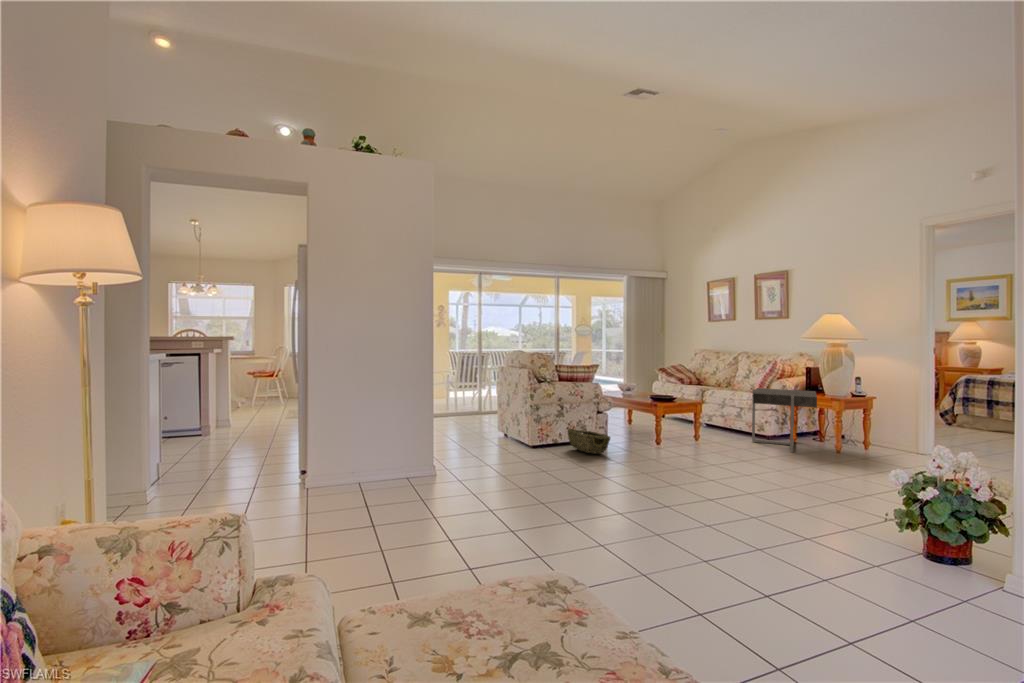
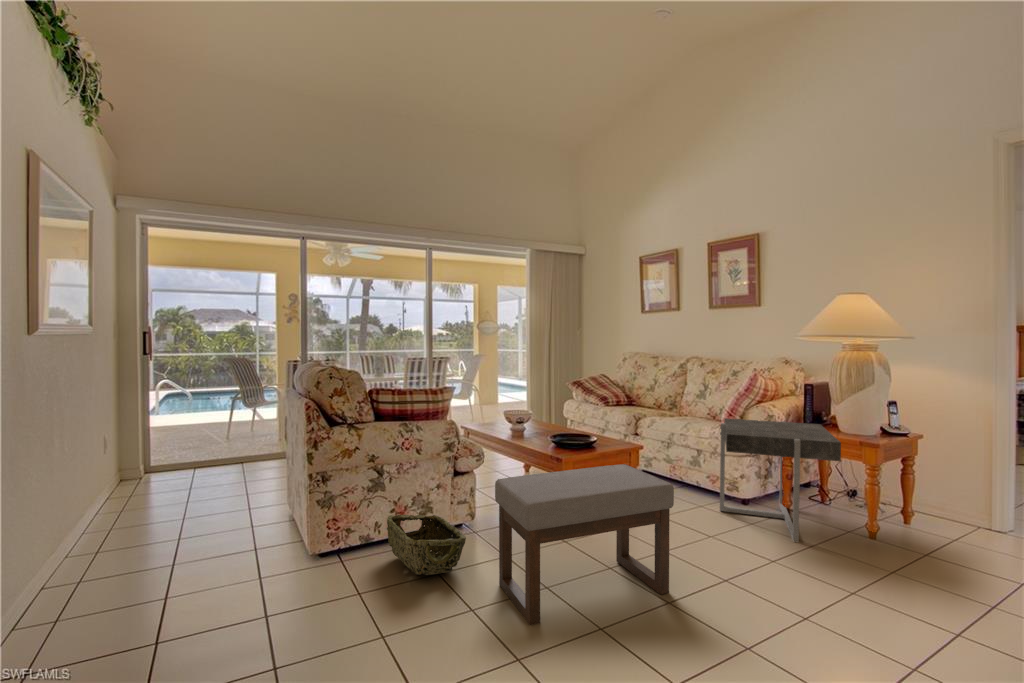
ottoman: none [627,404,716,468] -> present [495,464,674,625]

